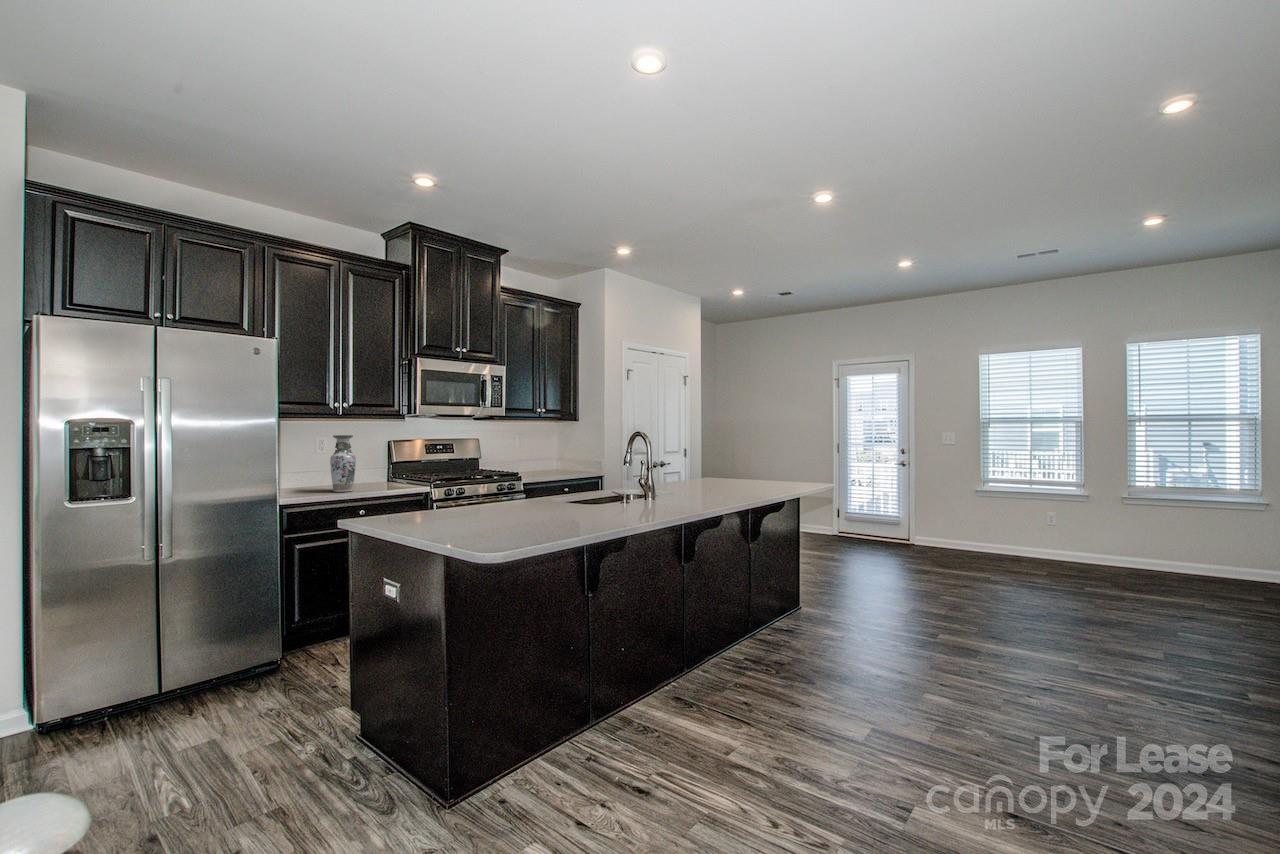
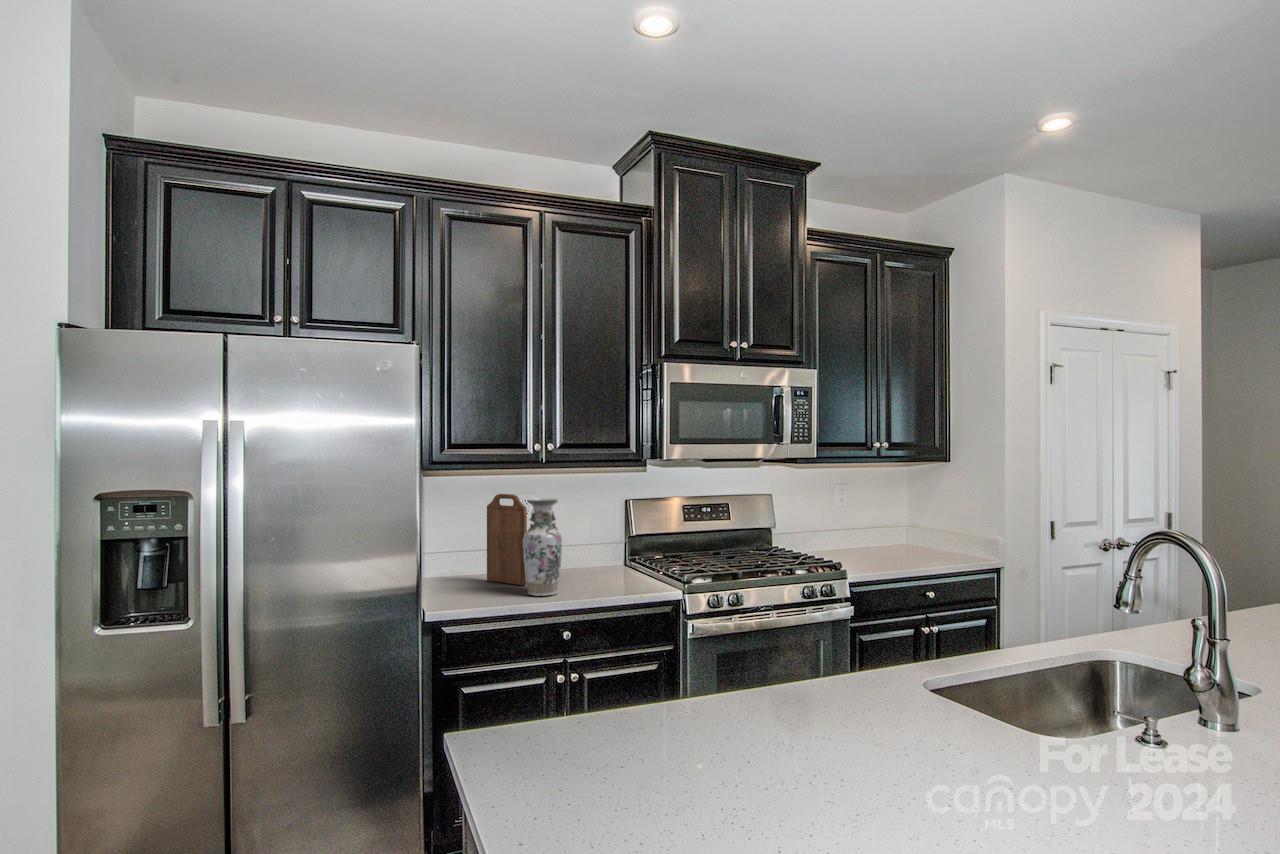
cutting board: none [299,434,330,489] -> present [487,494,527,585]

